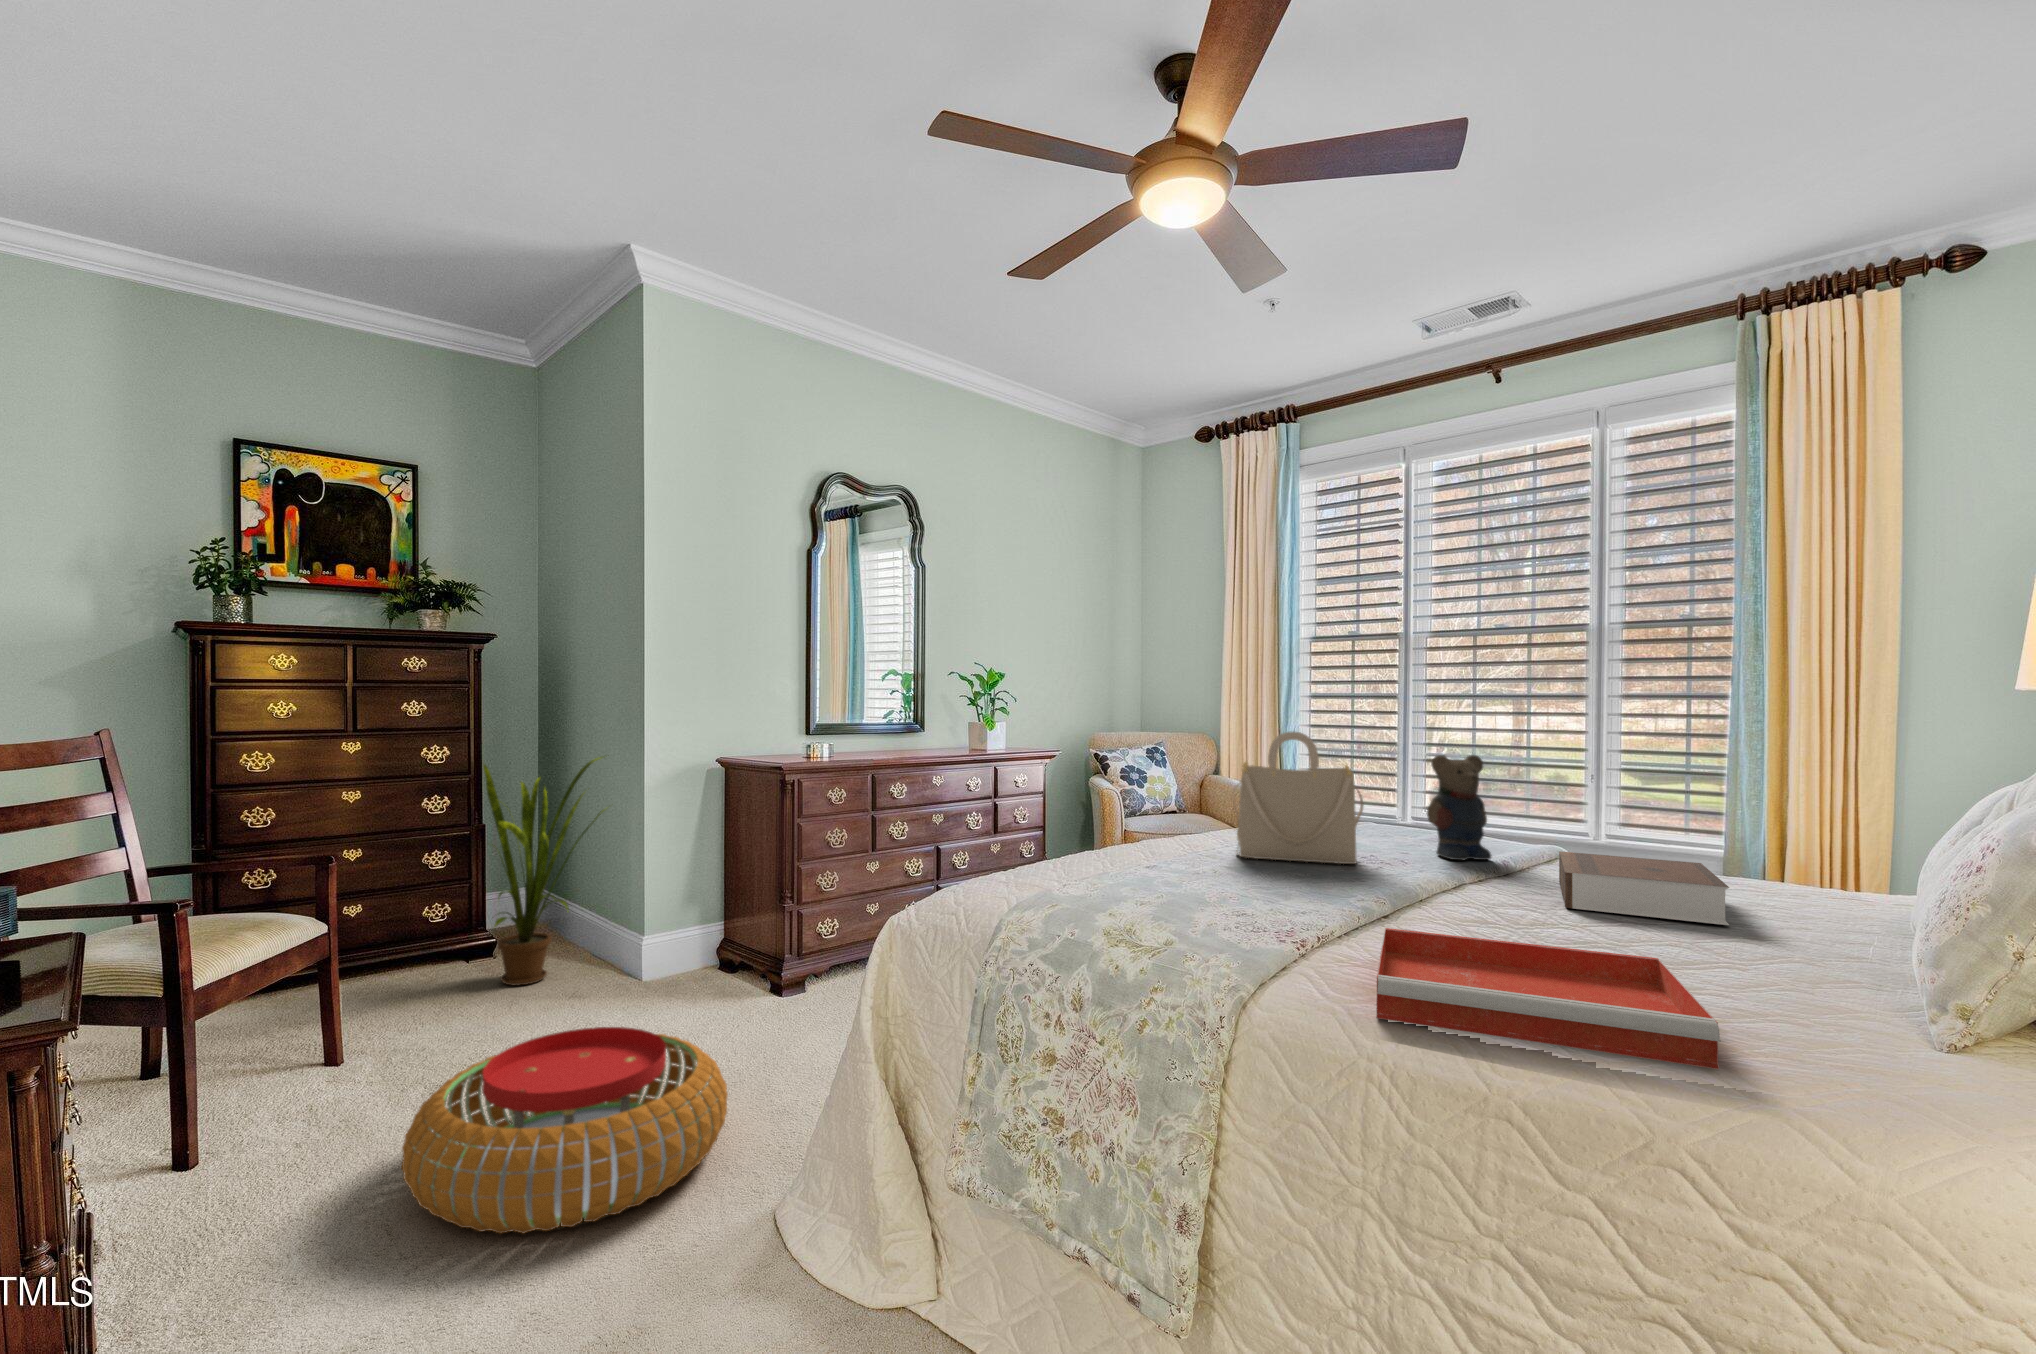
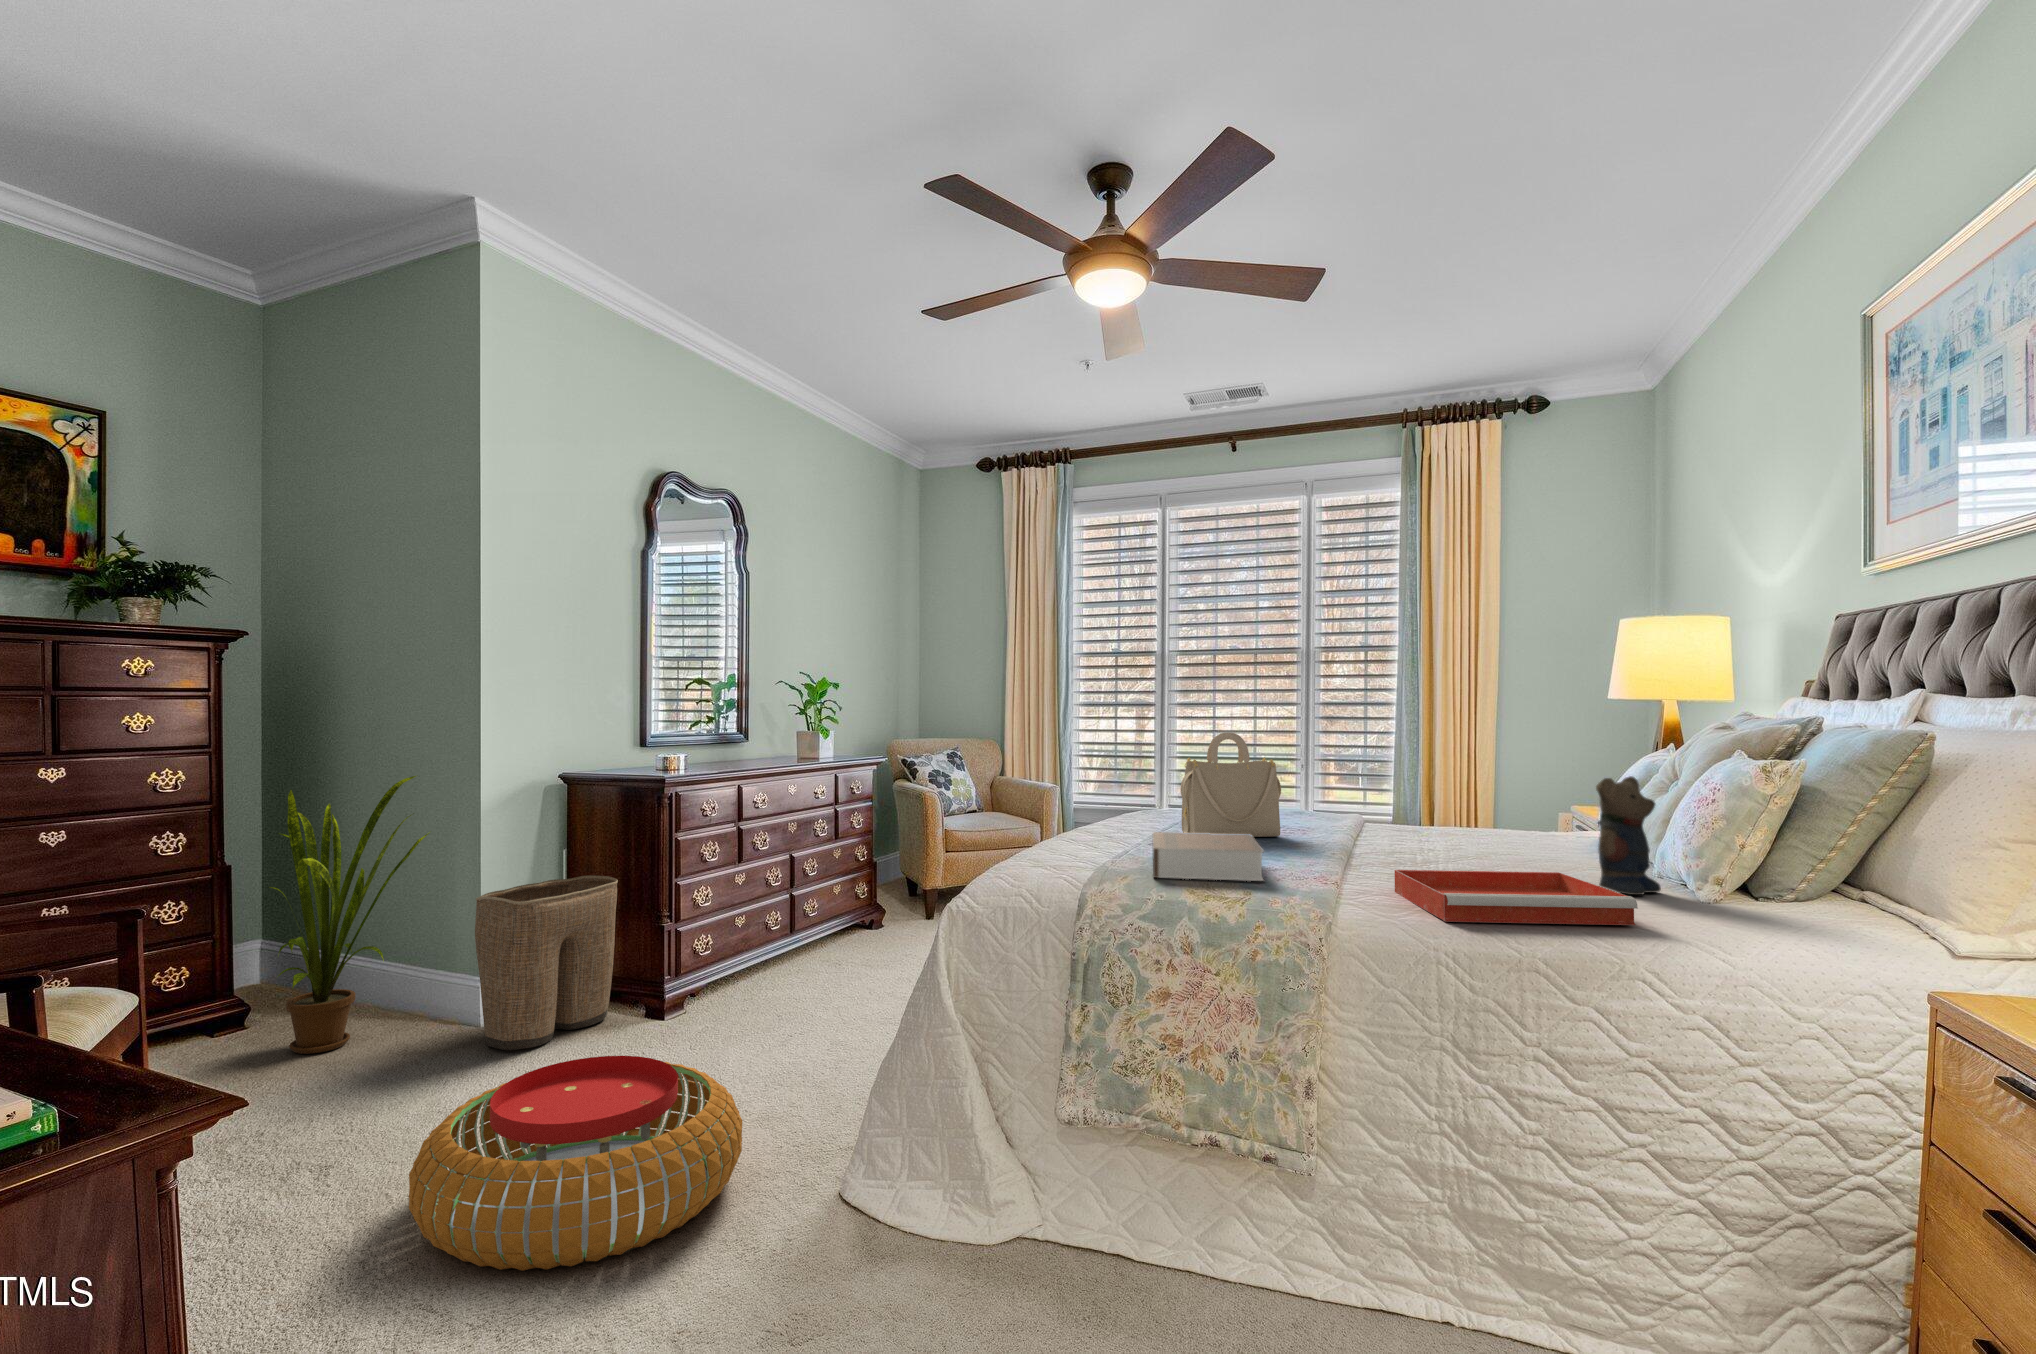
teddy bear: present [1427,755,1491,860] -> present [1596,776,1661,895]
laundry basket: none [628,851,757,1004] -> present [475,876,618,1050]
book: present [1559,851,1729,925] -> present [1153,832,1264,881]

